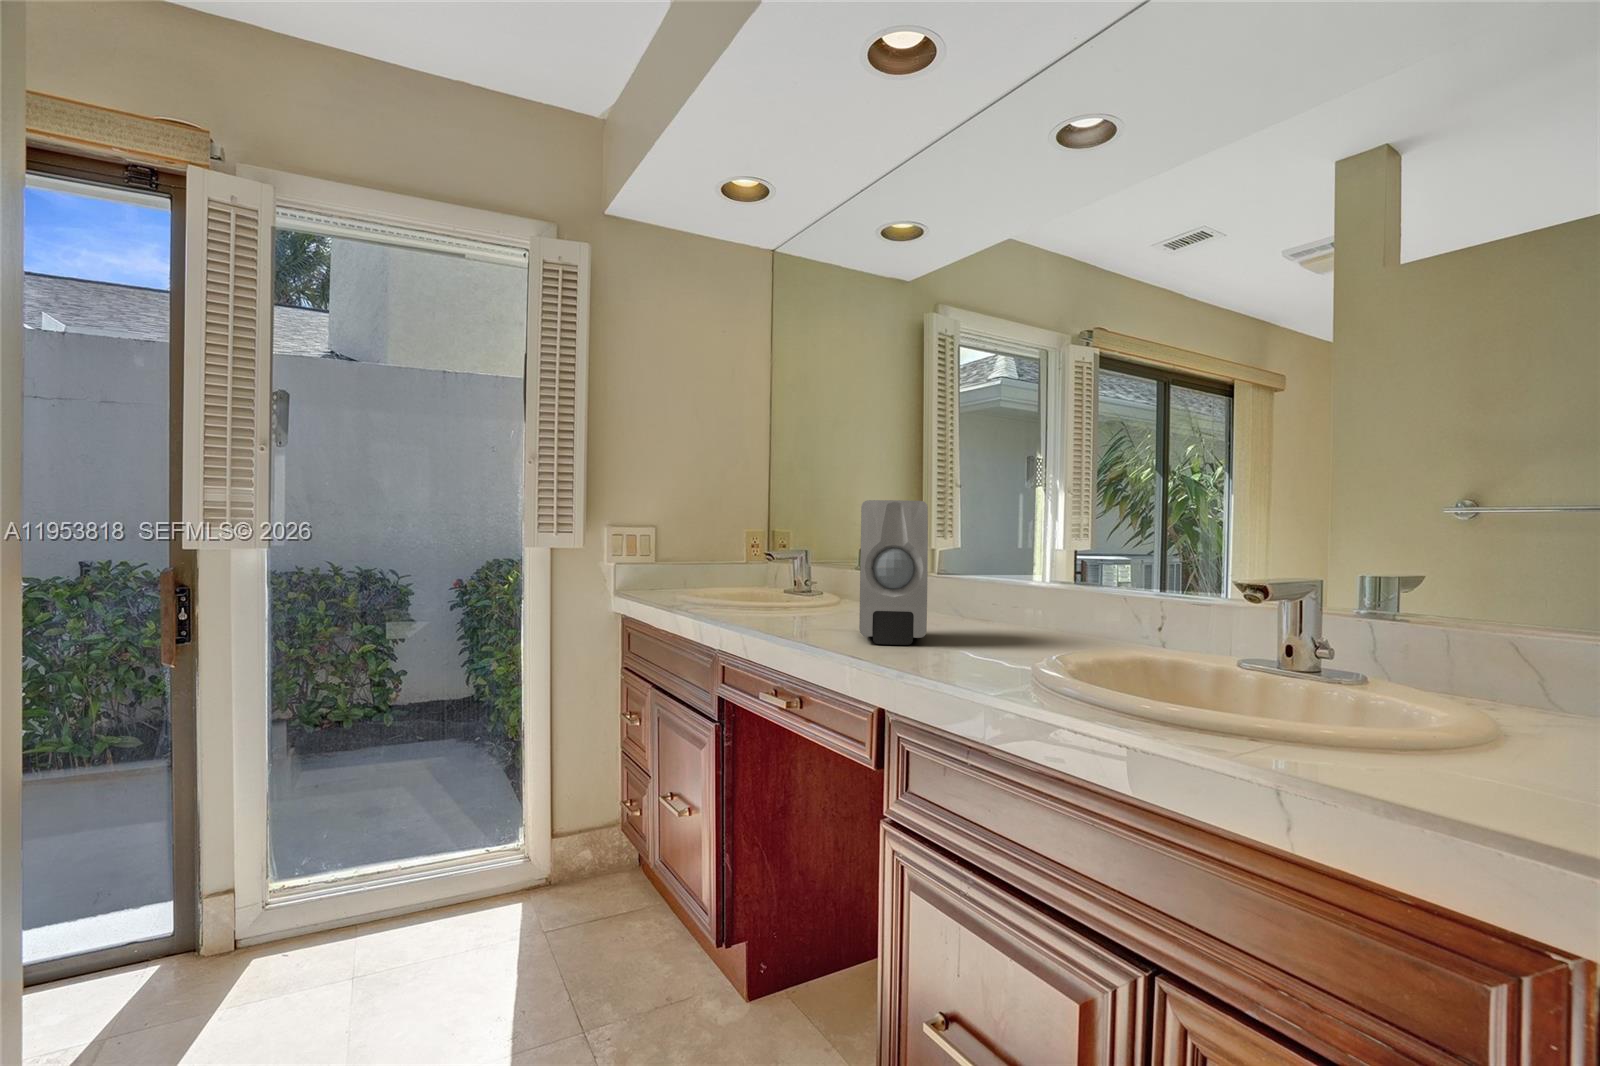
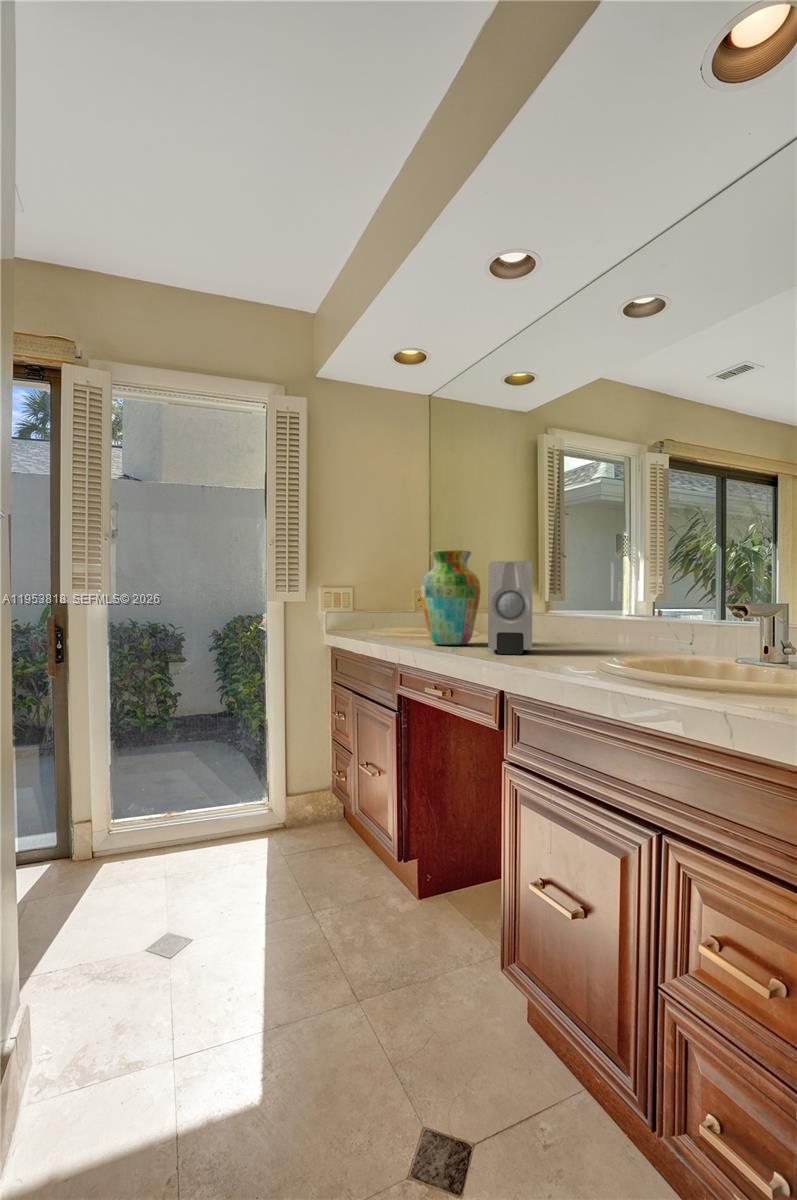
vase: none [756,480,845,623] -> present [421,550,481,645]

